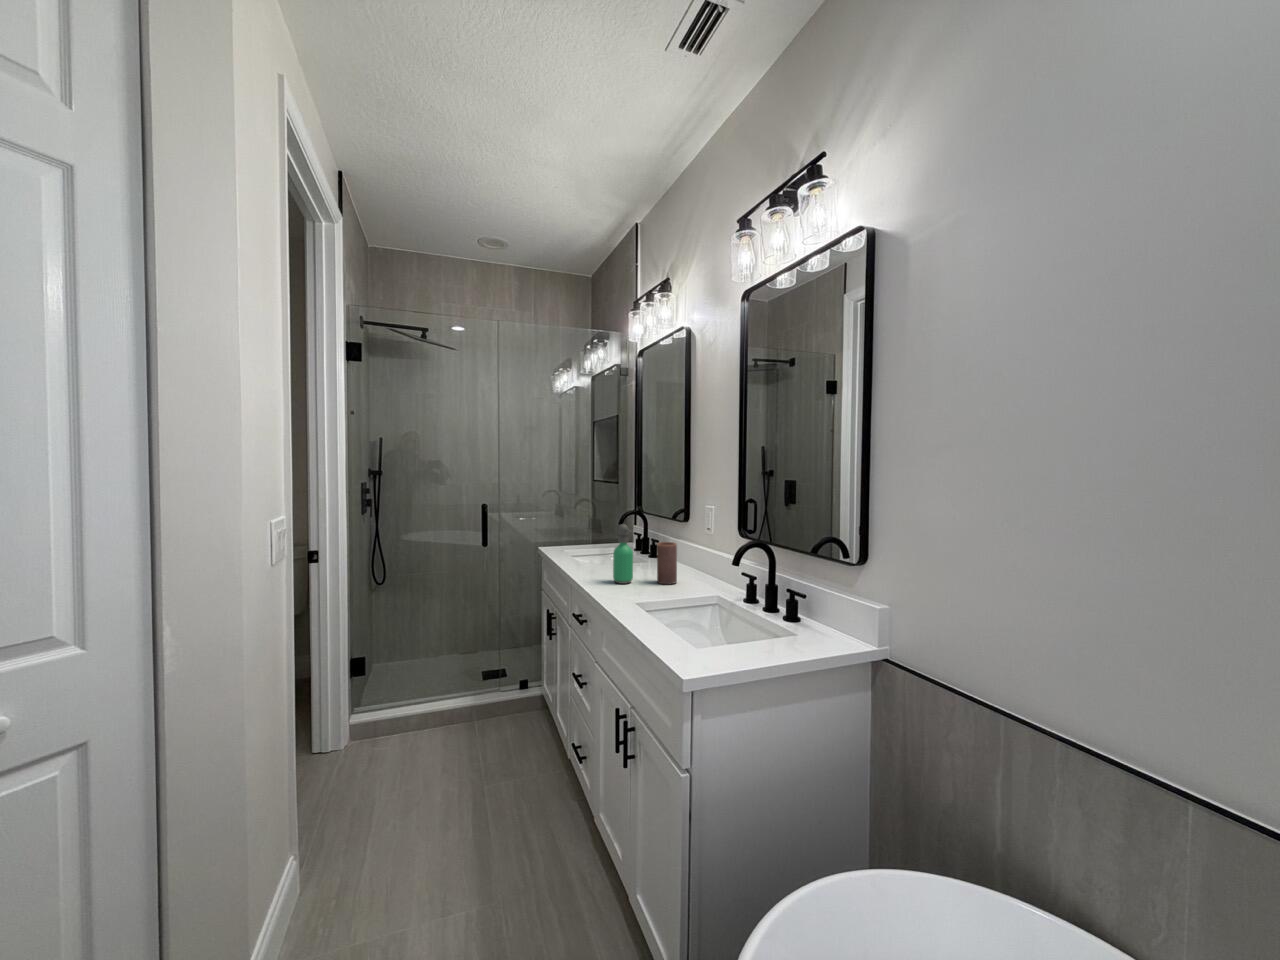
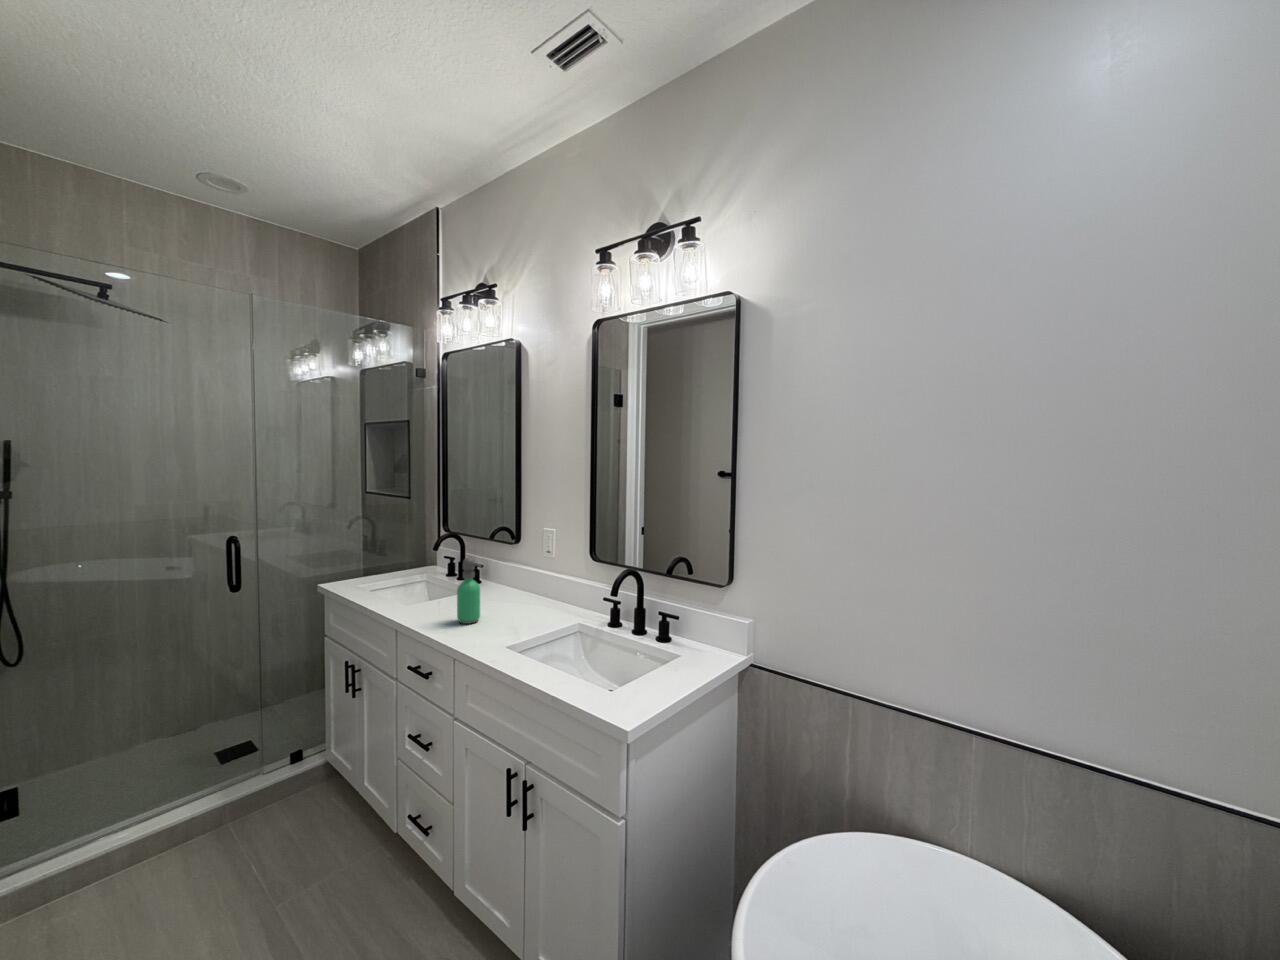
candle: present [657,542,677,584] -> none [506,571,527,617]

